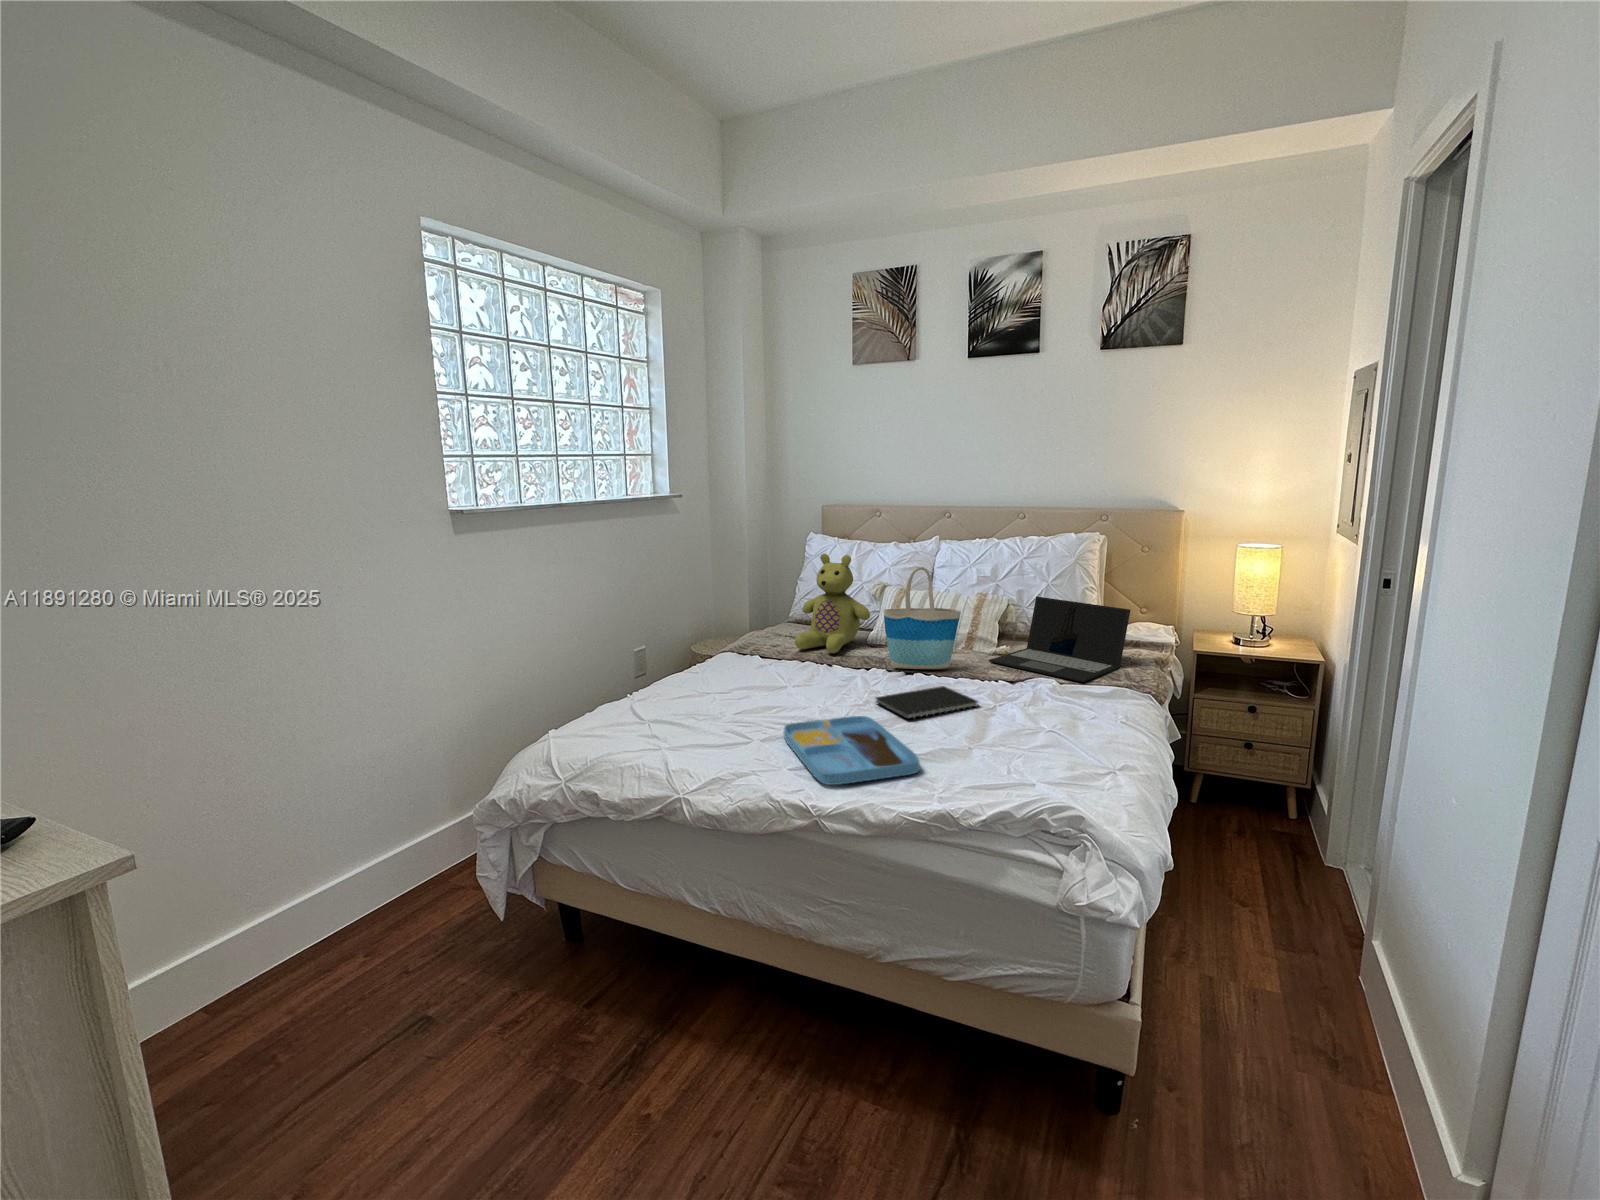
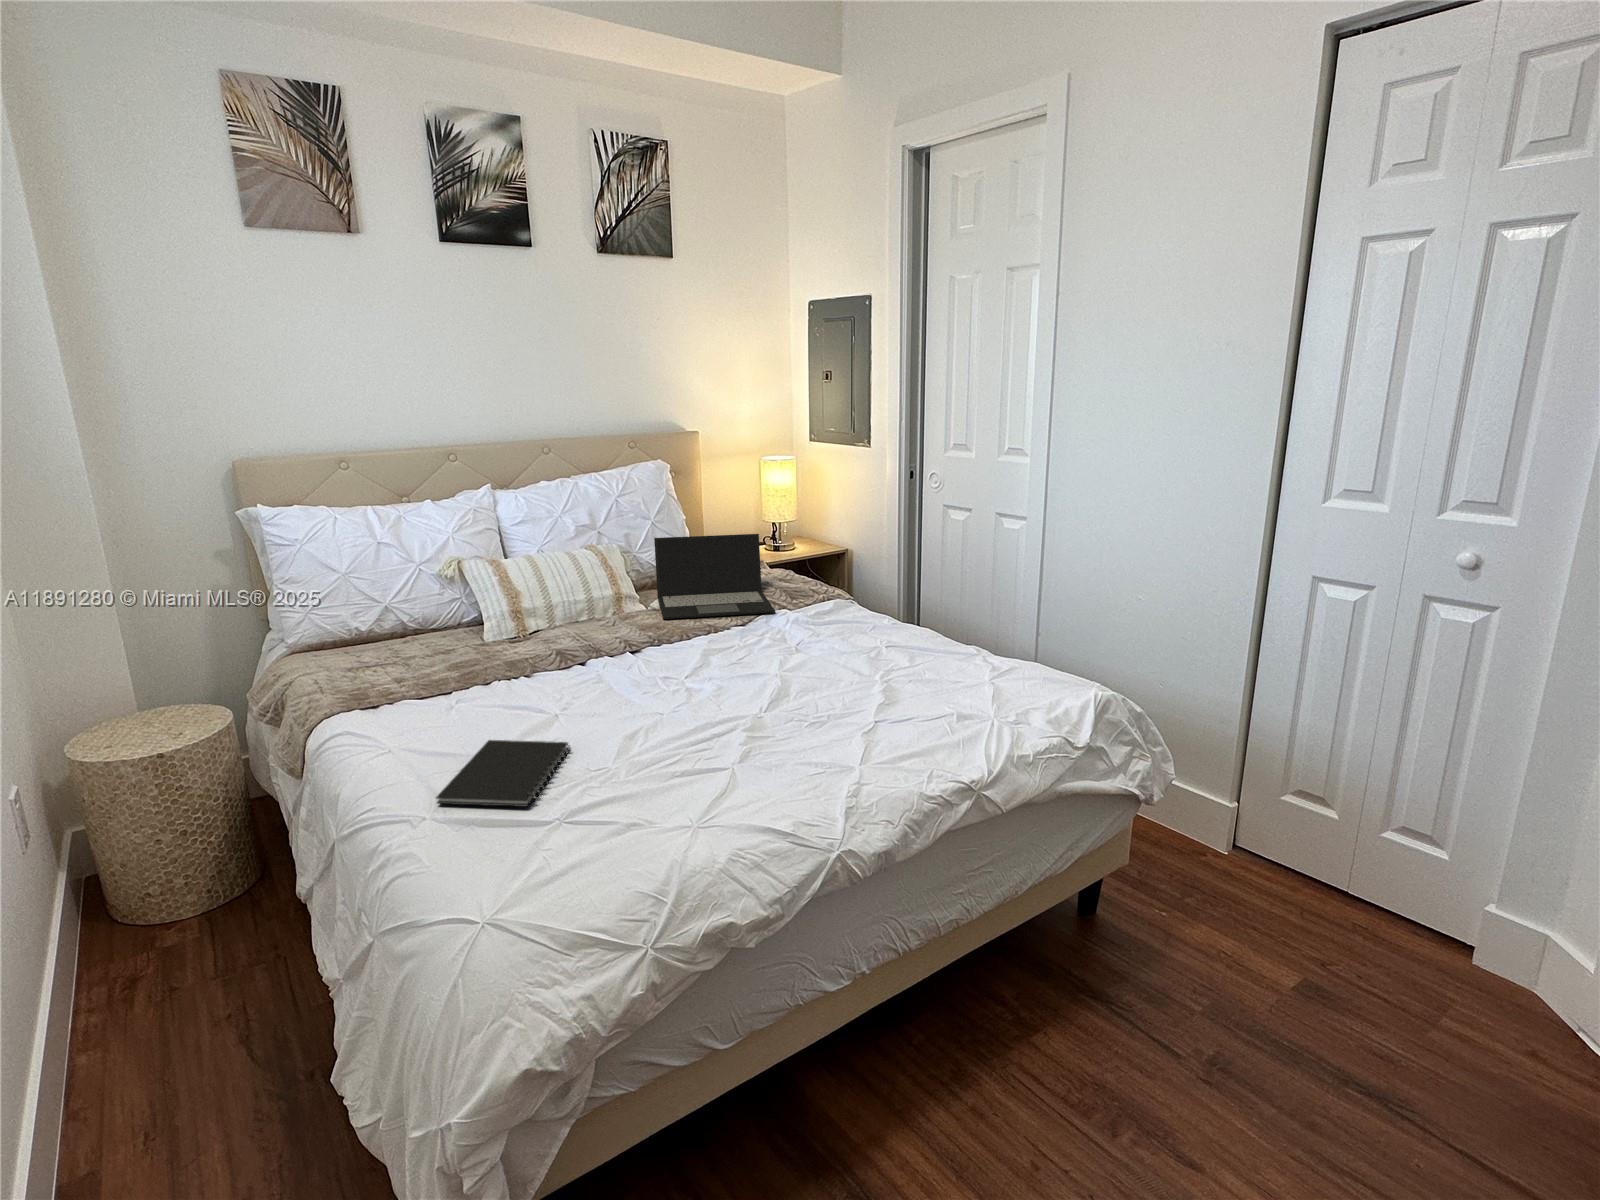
stuffed bear: present [795,554,870,653] -> none [393,526,508,674]
tote bag: present [884,567,961,669] -> none [586,524,656,655]
notebook: present [876,686,978,719] -> present [436,740,570,807]
tray: present [784,716,920,785] -> none [704,707,884,781]

